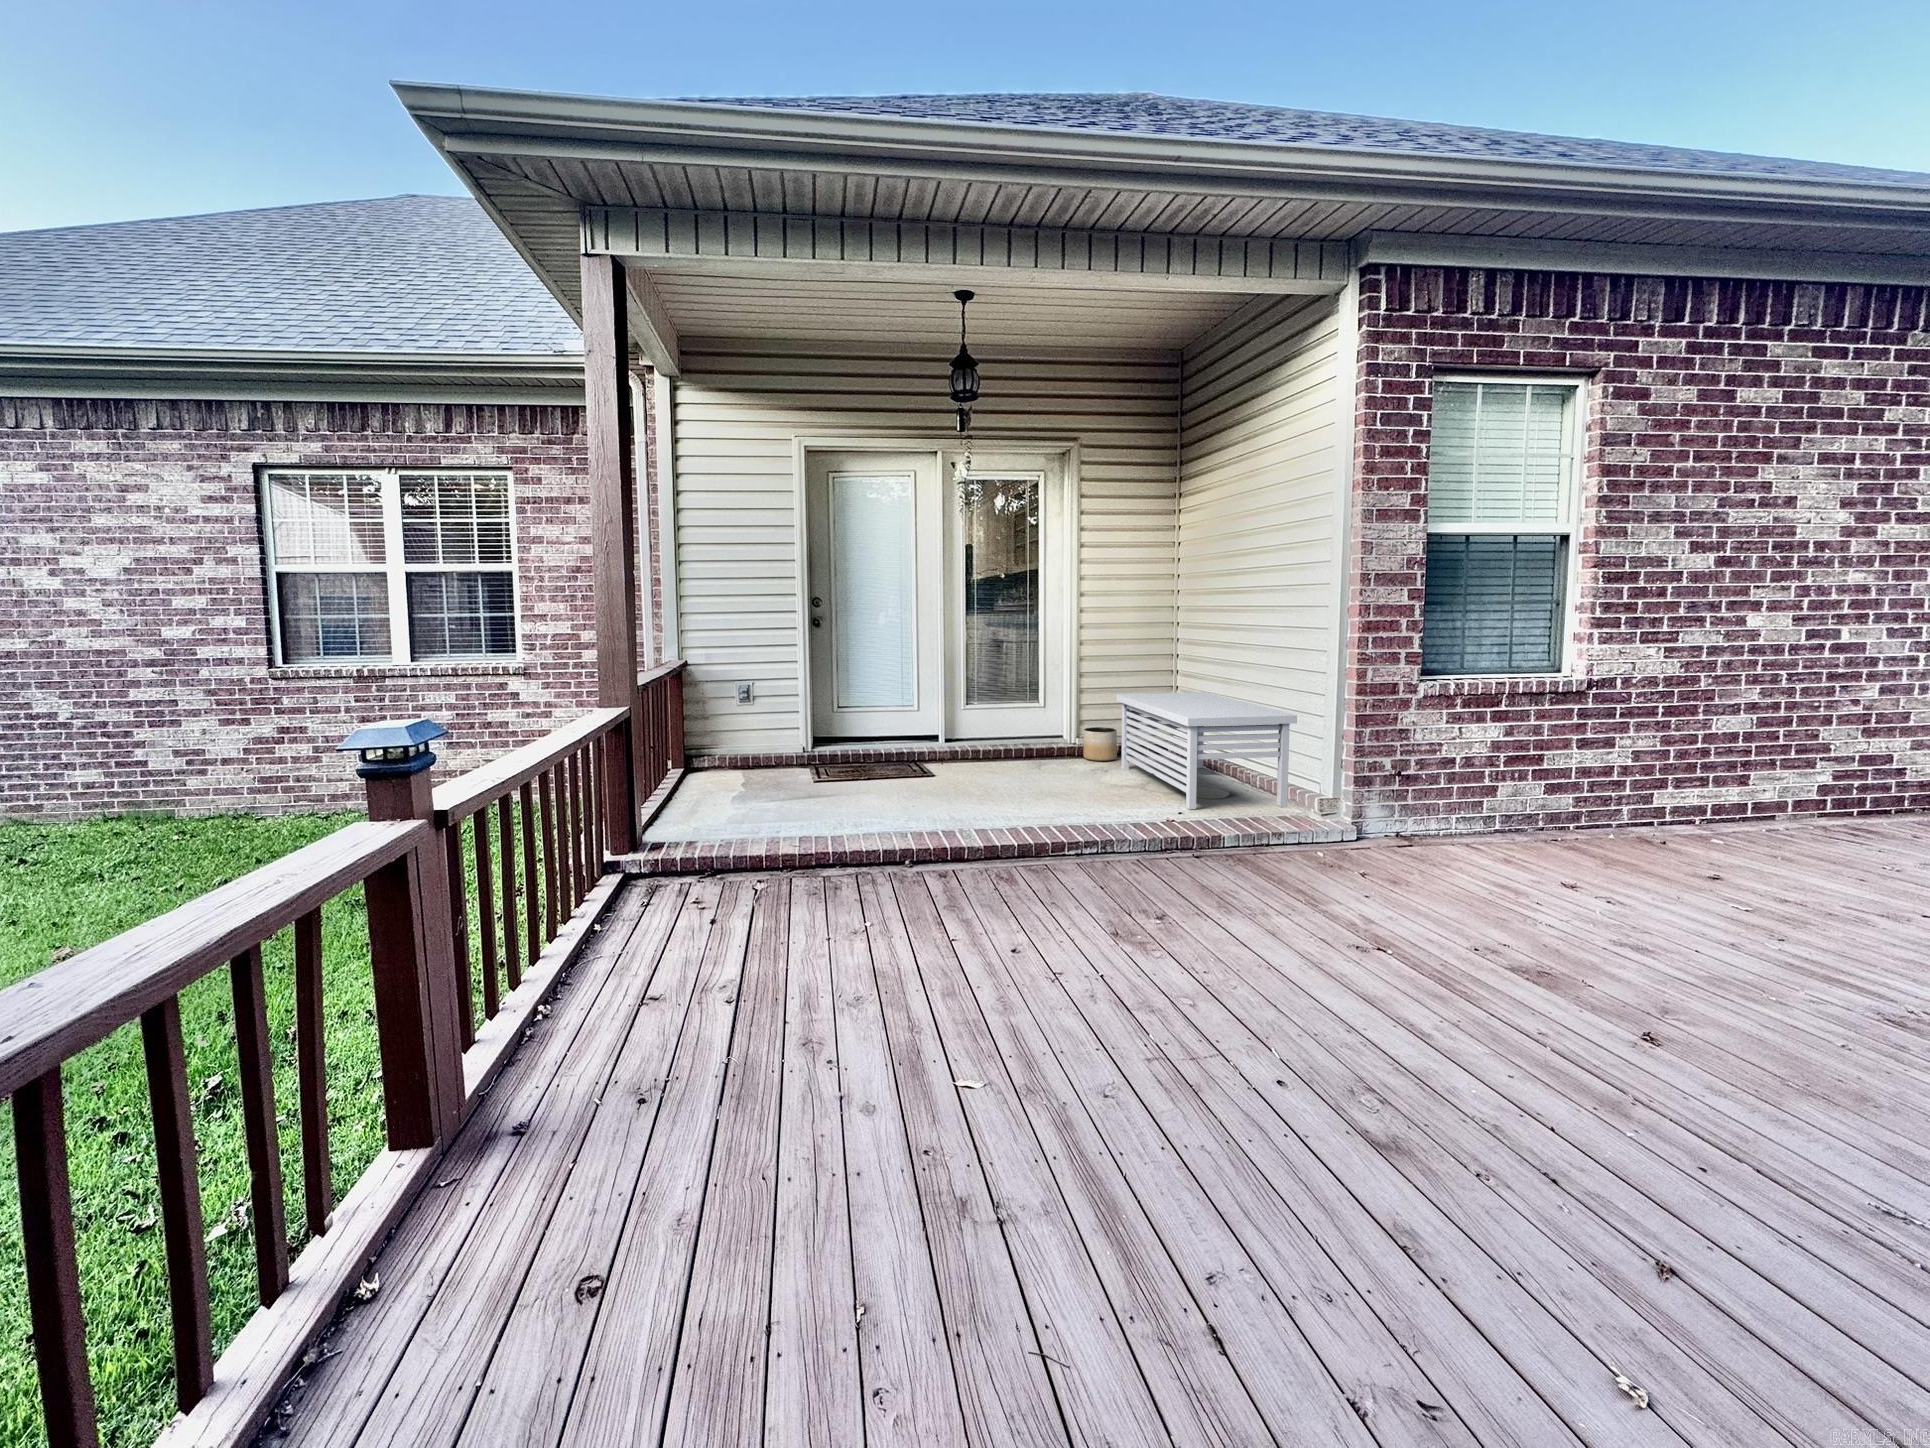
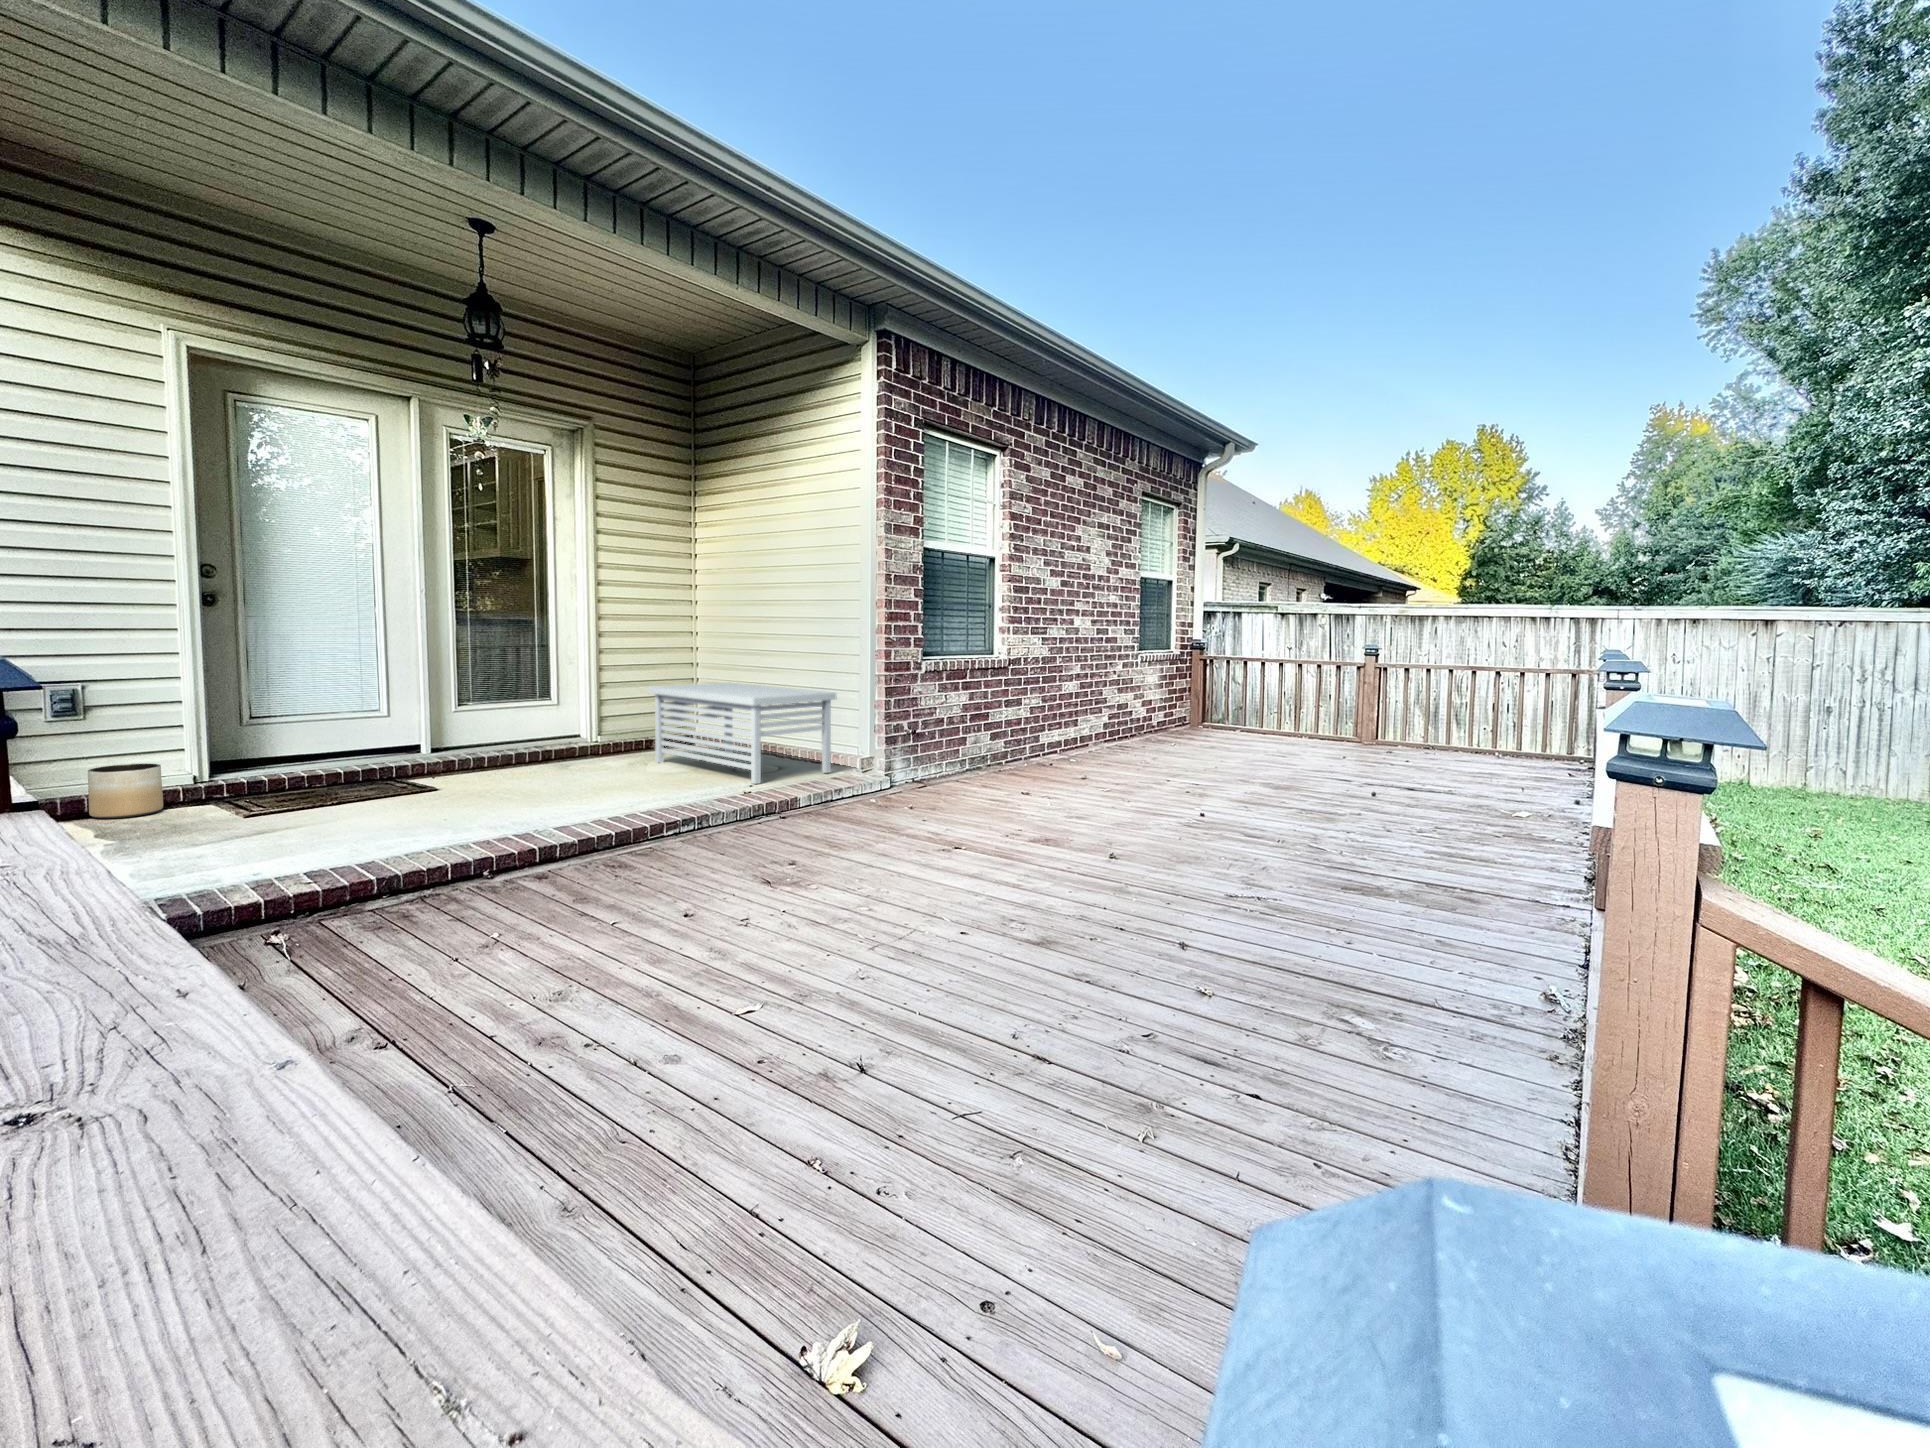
planter: present [1083,727,1117,761] -> present [88,764,163,819]

